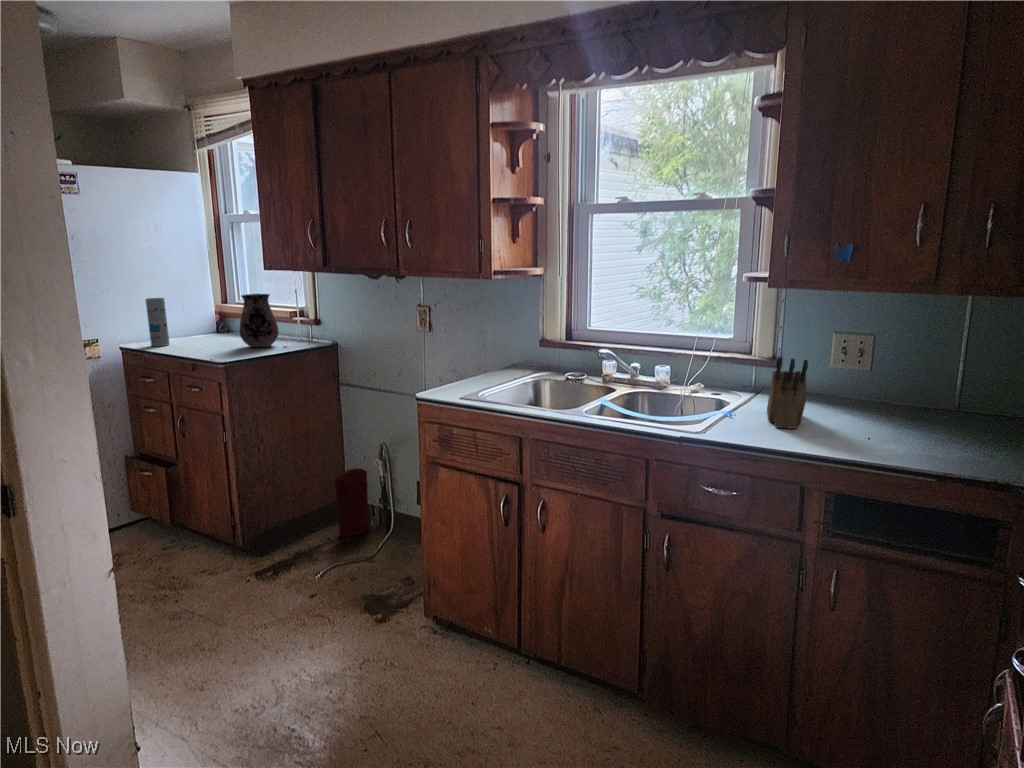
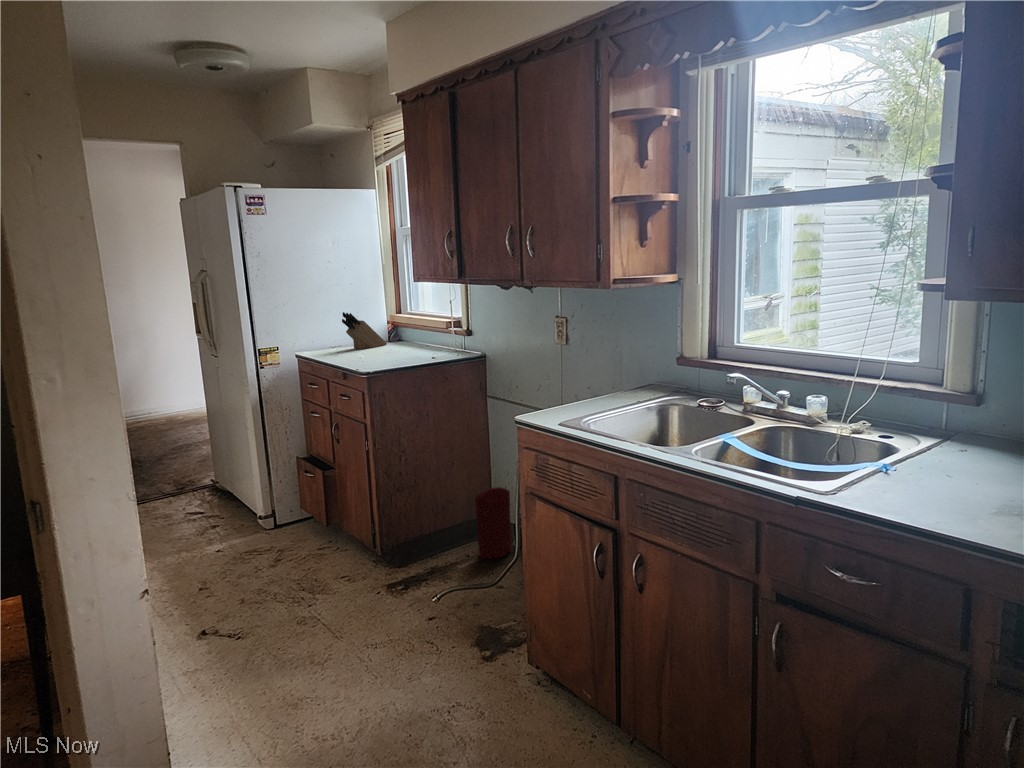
ceramic pitcher: present [240,294,279,347] -> none [393,305,430,358]
canister: present [146,298,169,346] -> none [318,309,338,355]
knife block: present [767,357,808,429] -> present [342,312,387,349]

